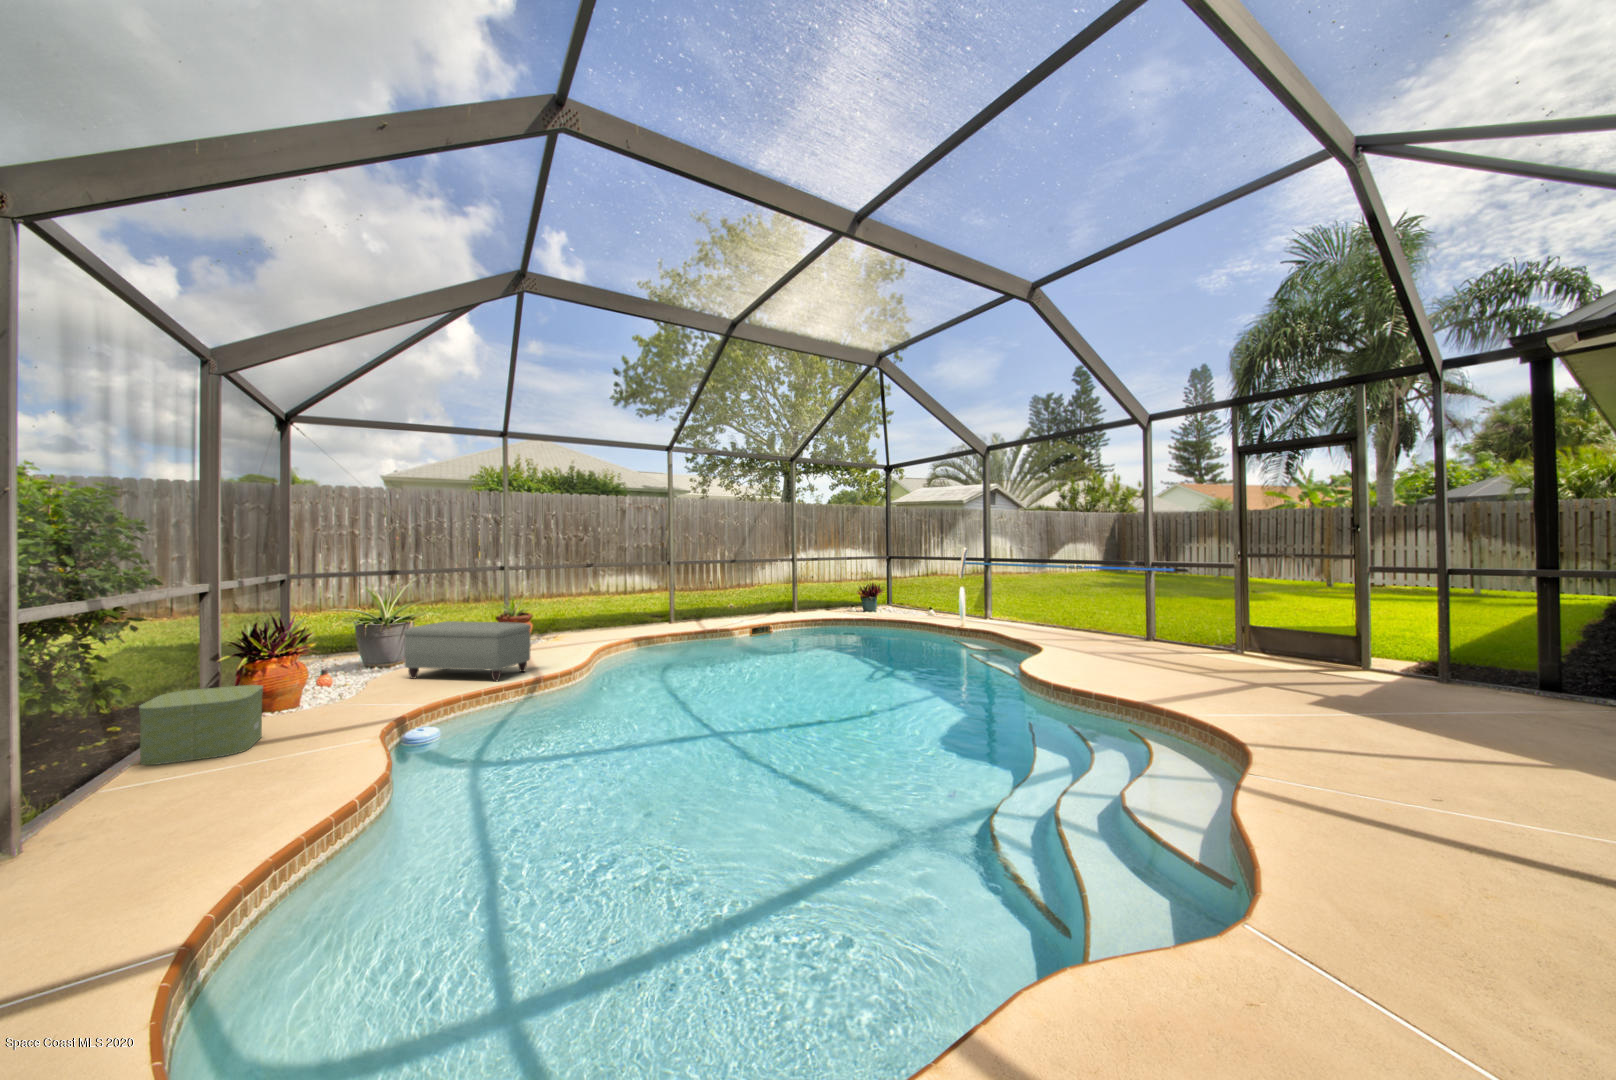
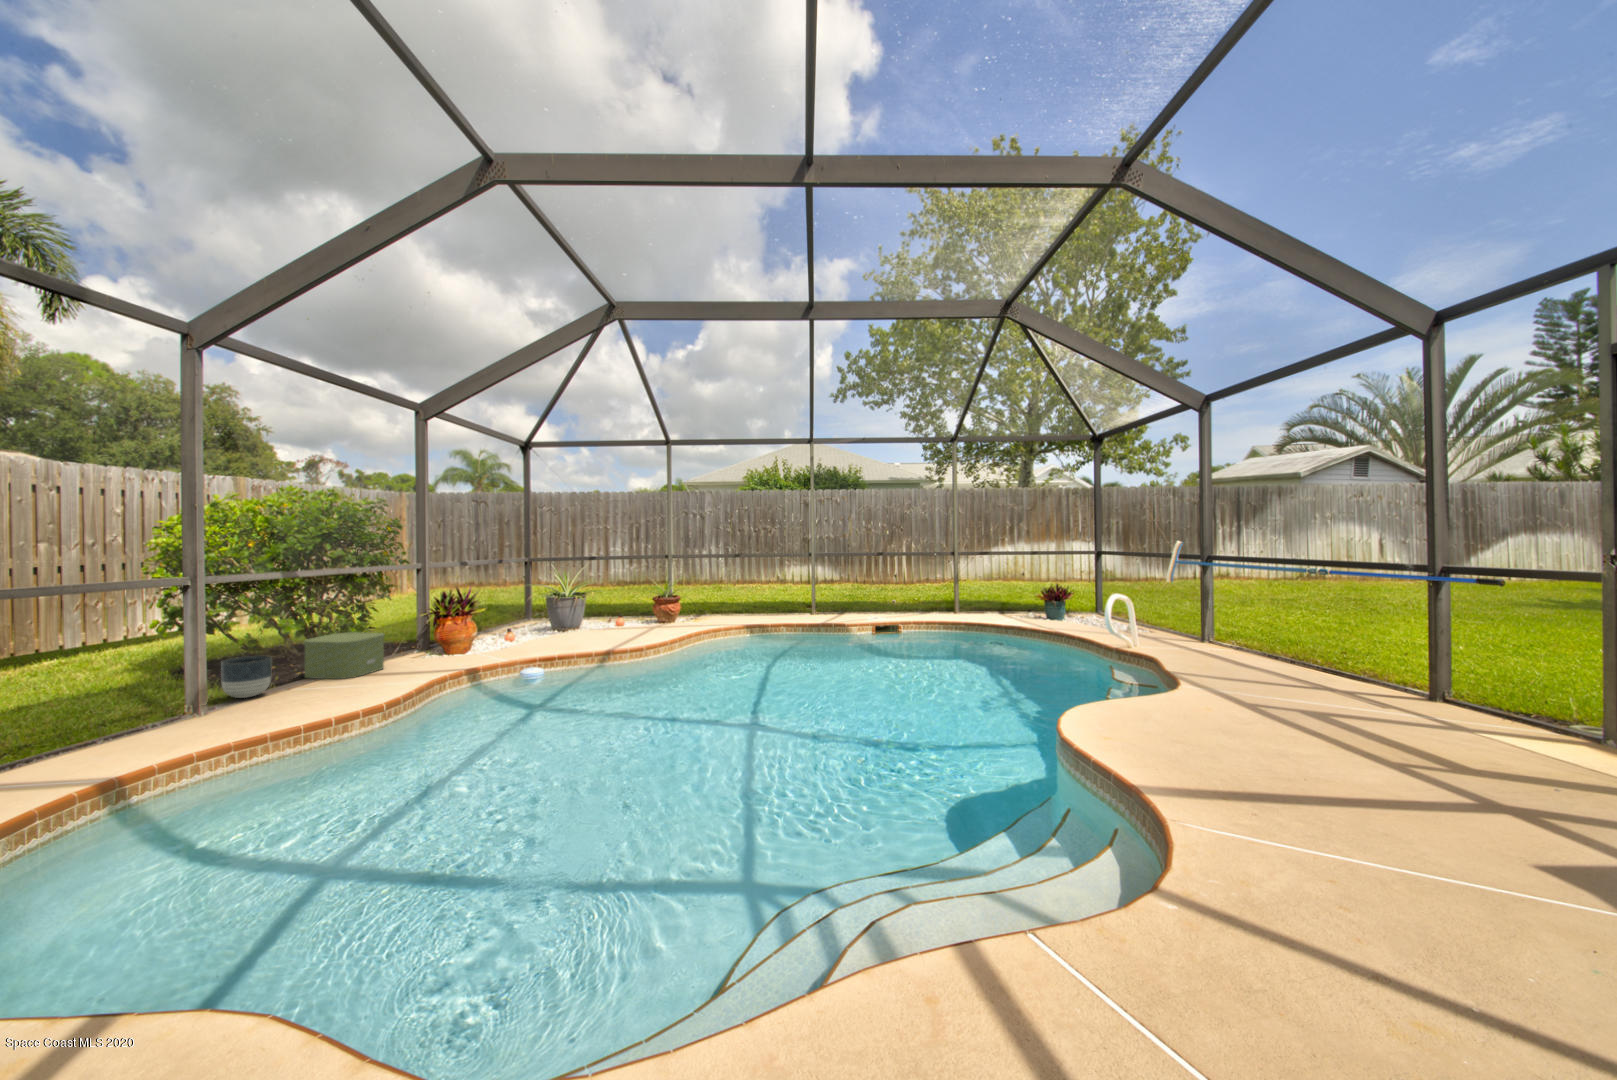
ottoman: present [404,621,531,681] -> none [536,598,621,650]
planter: none [71,732,160,805] -> present [221,656,272,698]

